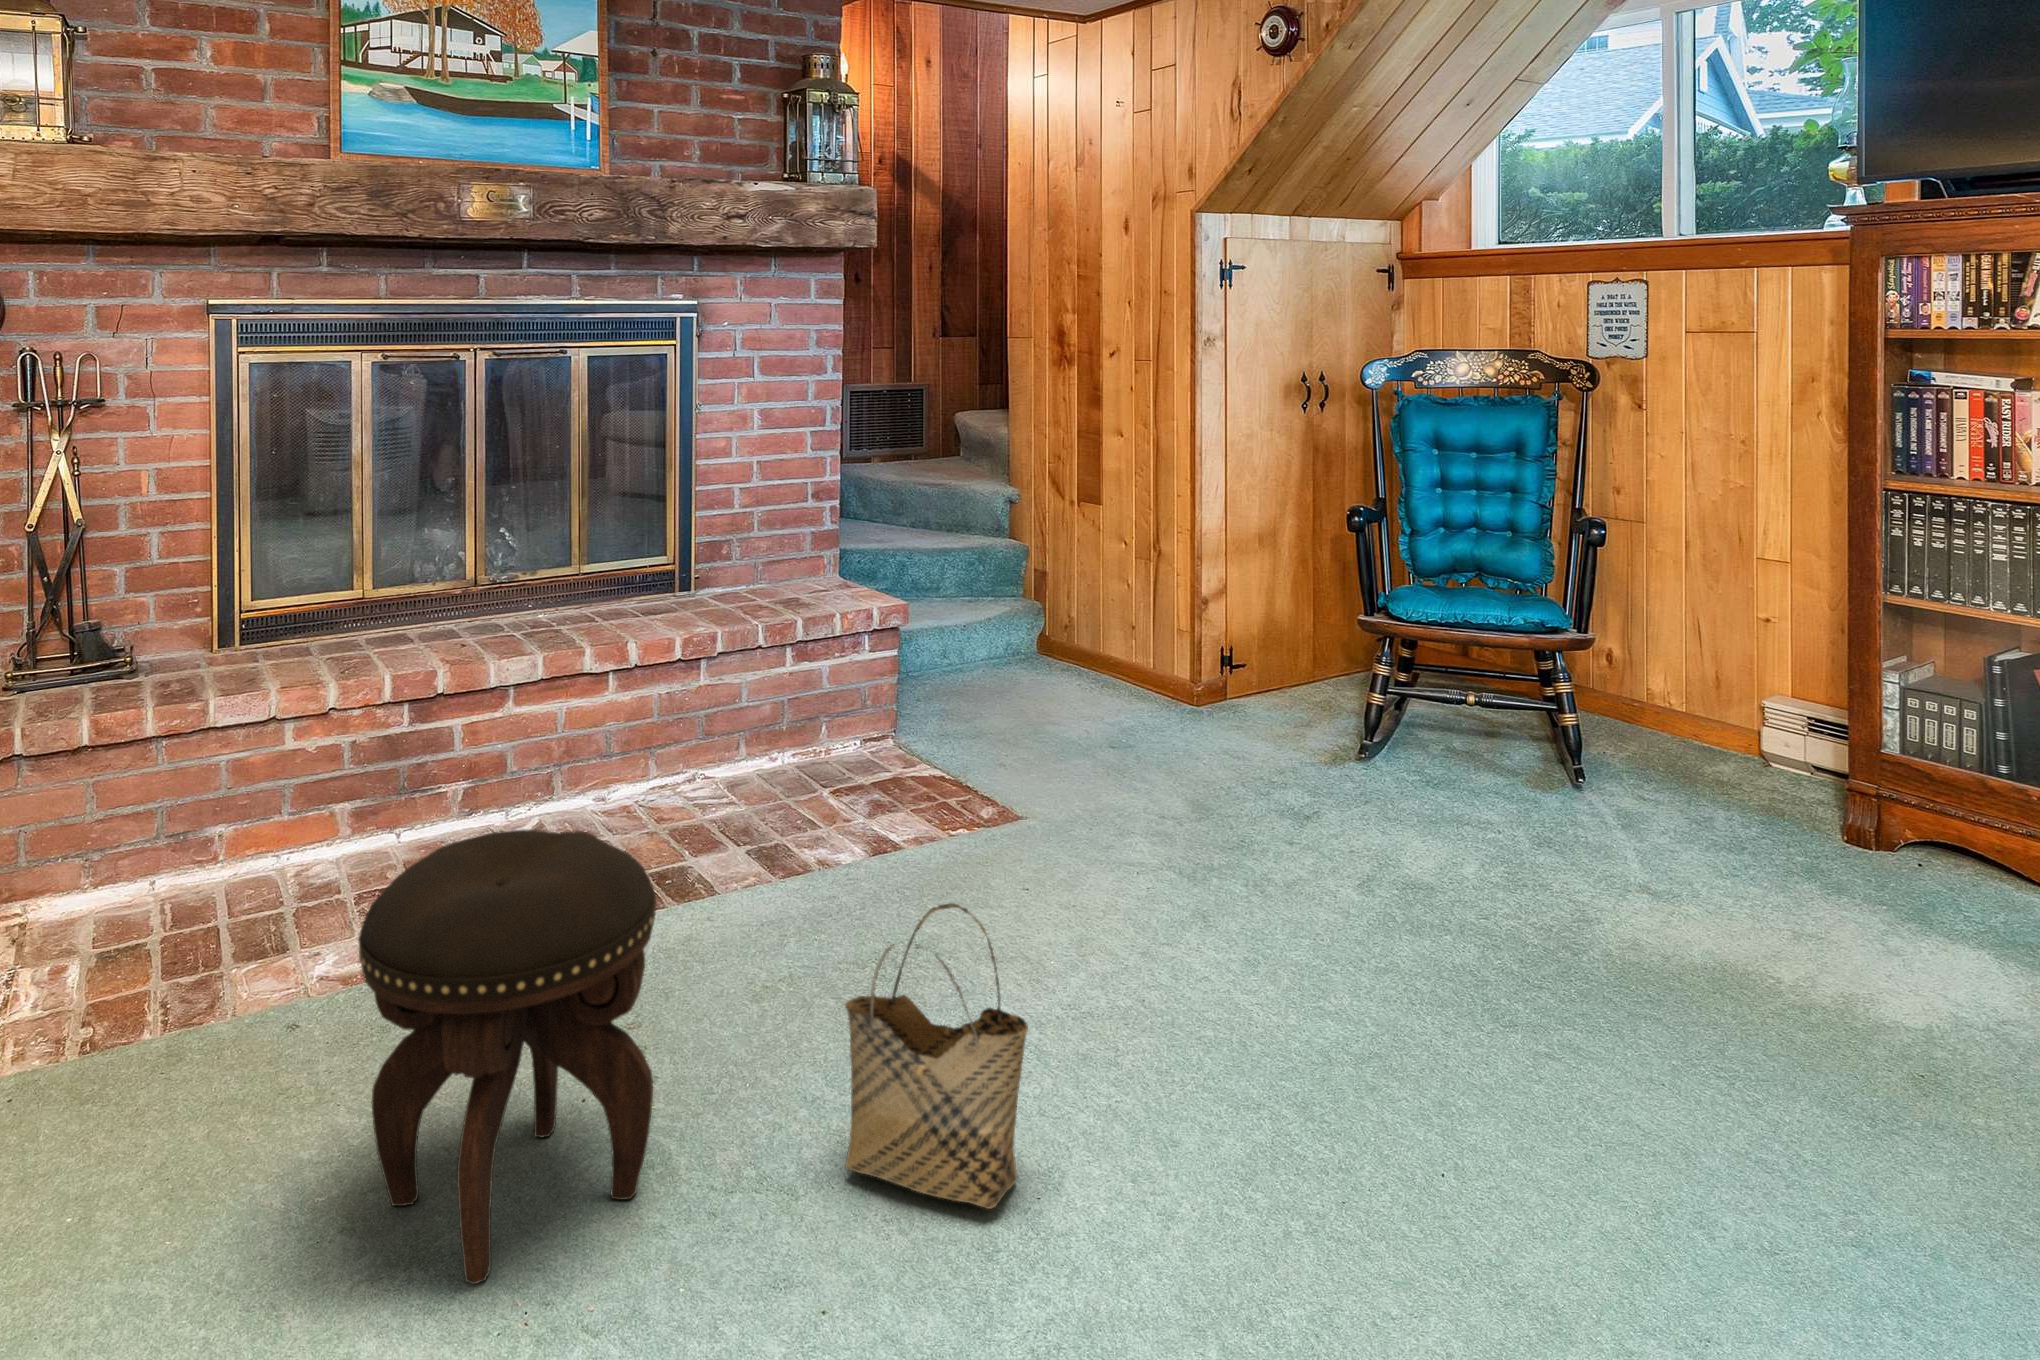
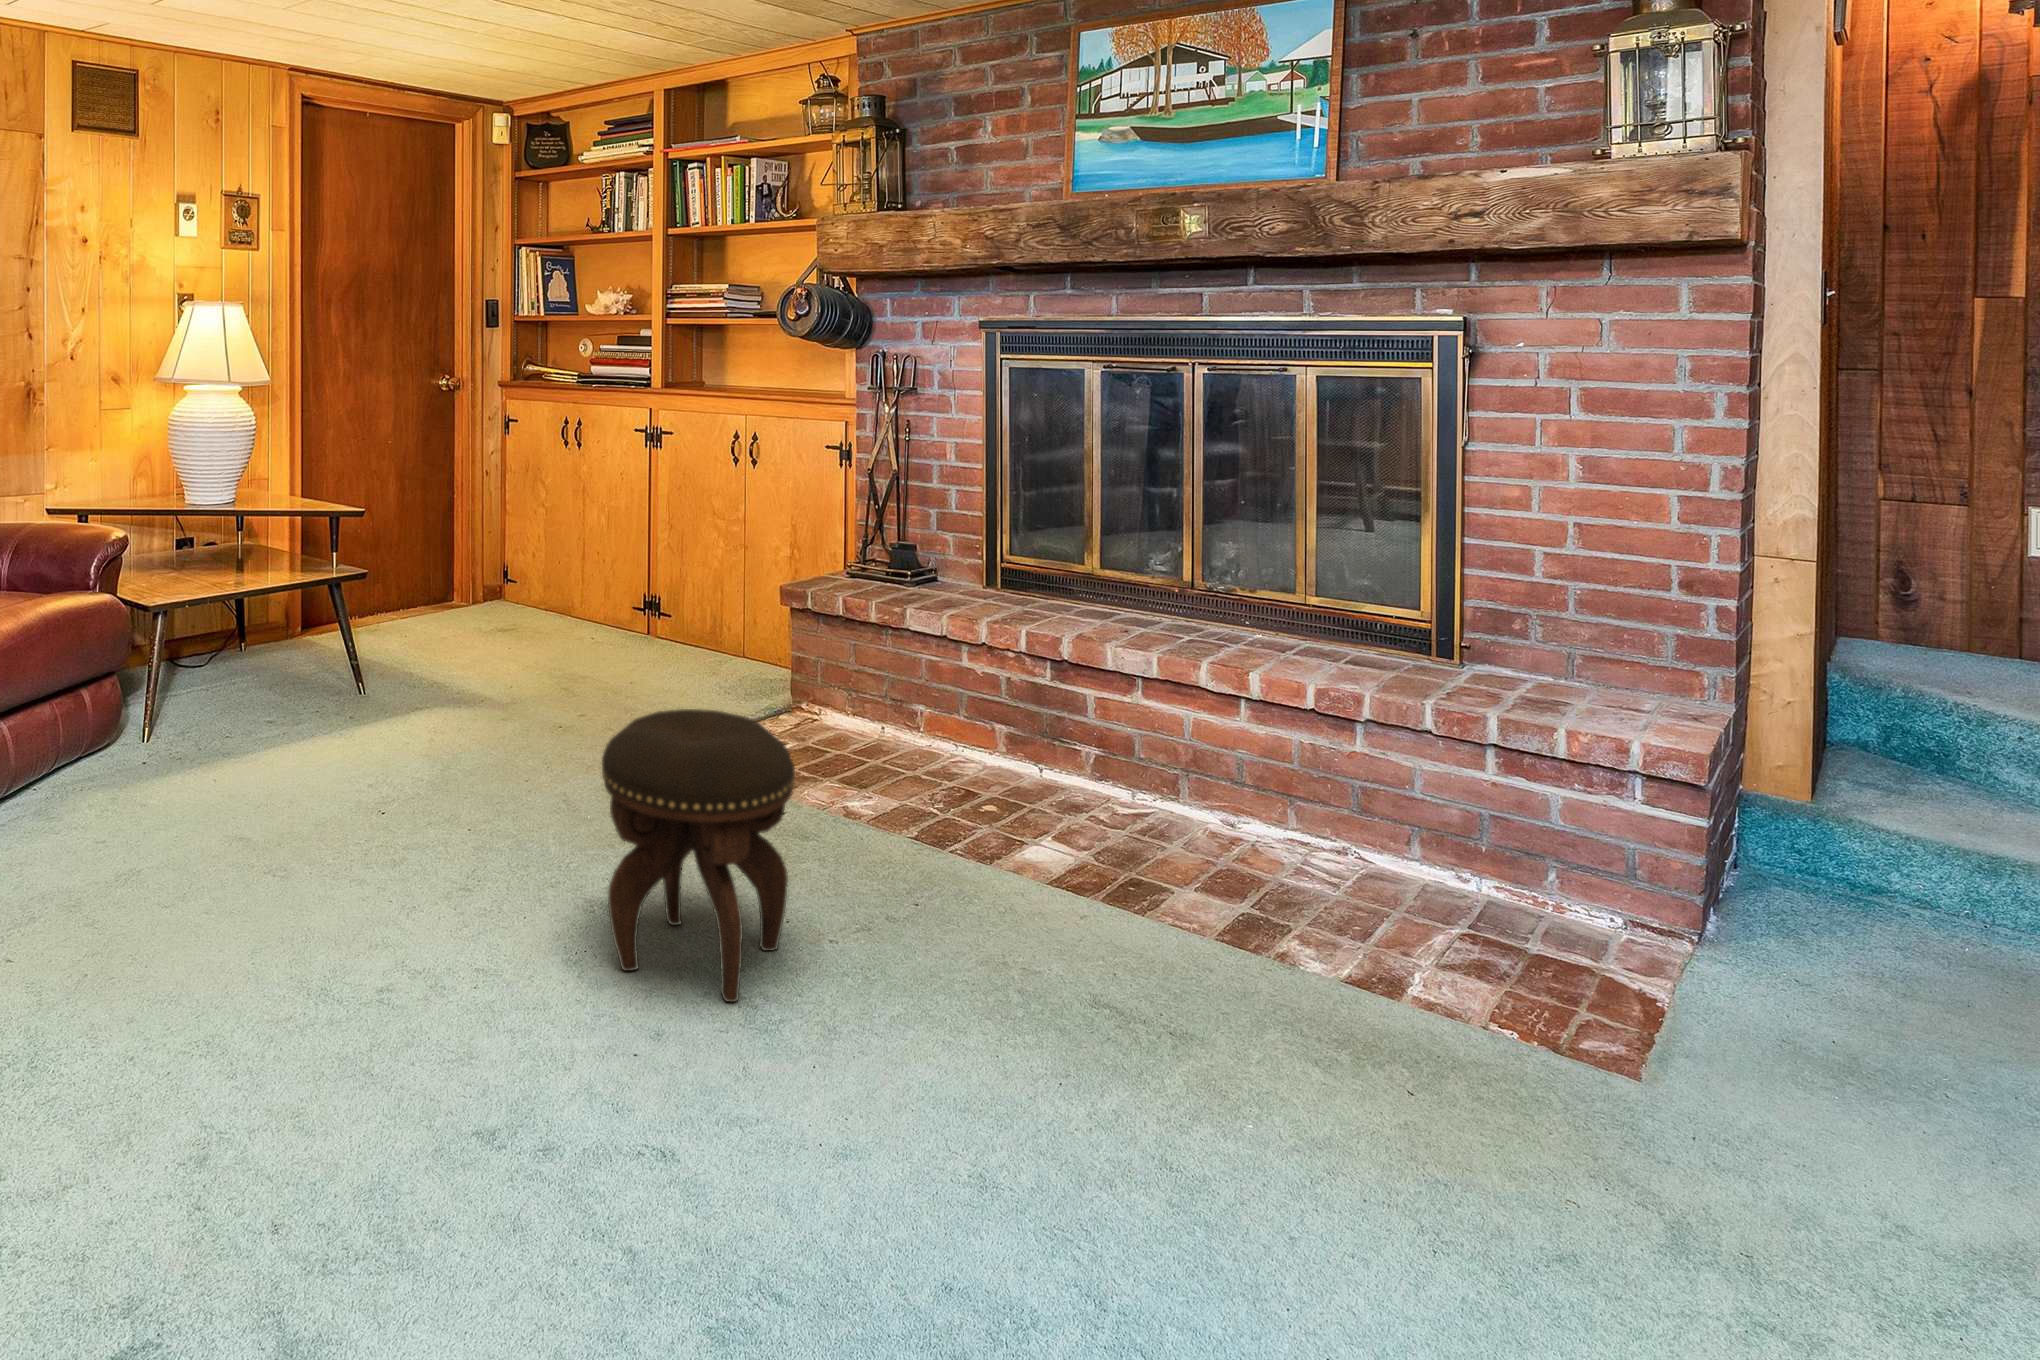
woven basket: present [845,903,1028,1209] -> none [796,904,905,1196]

